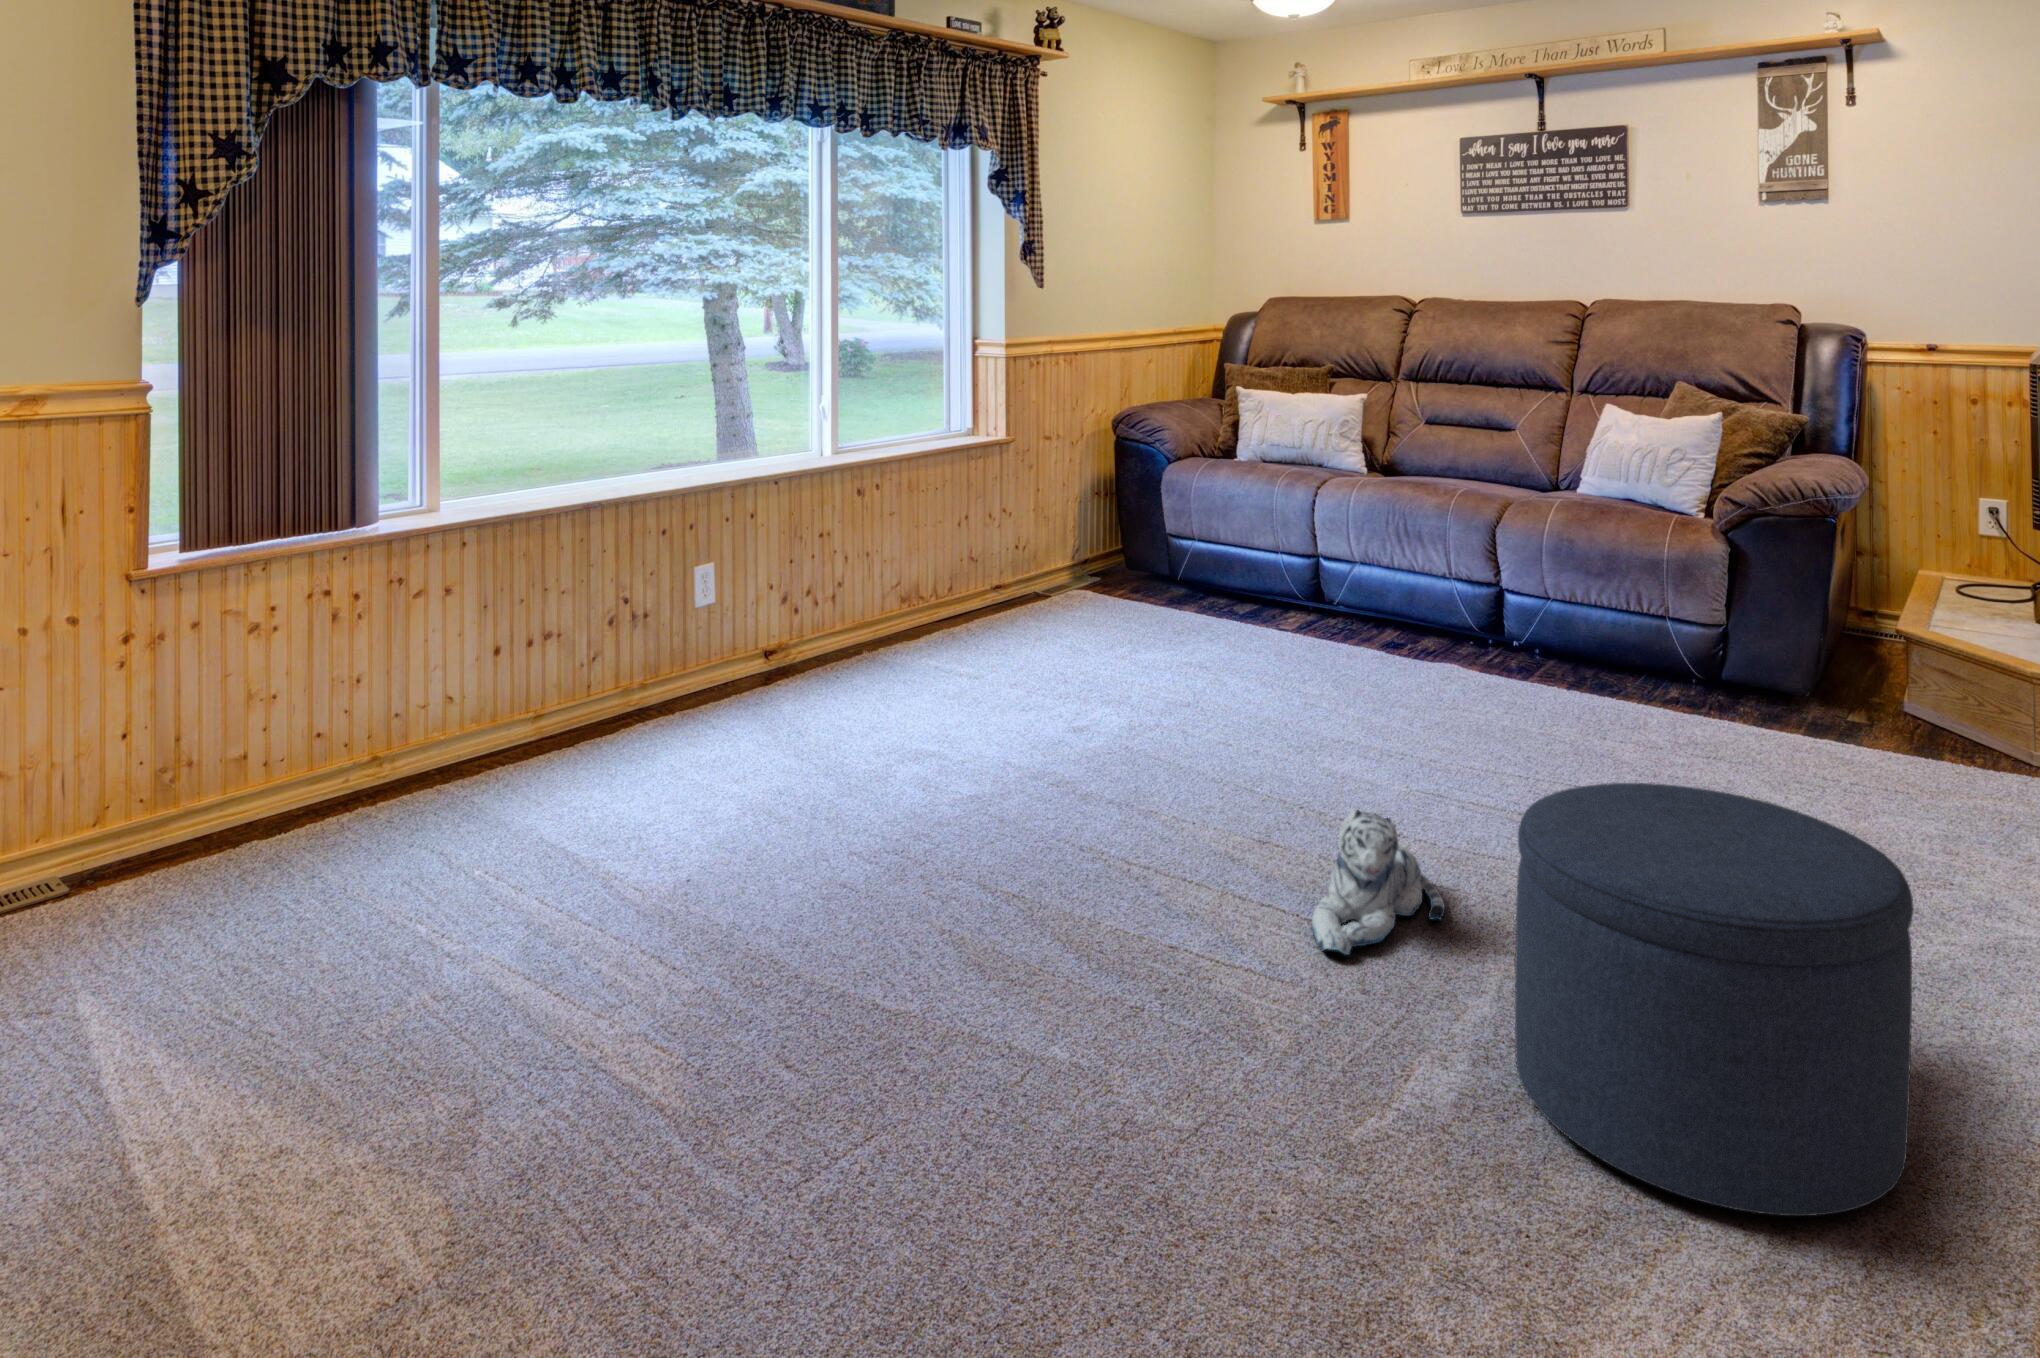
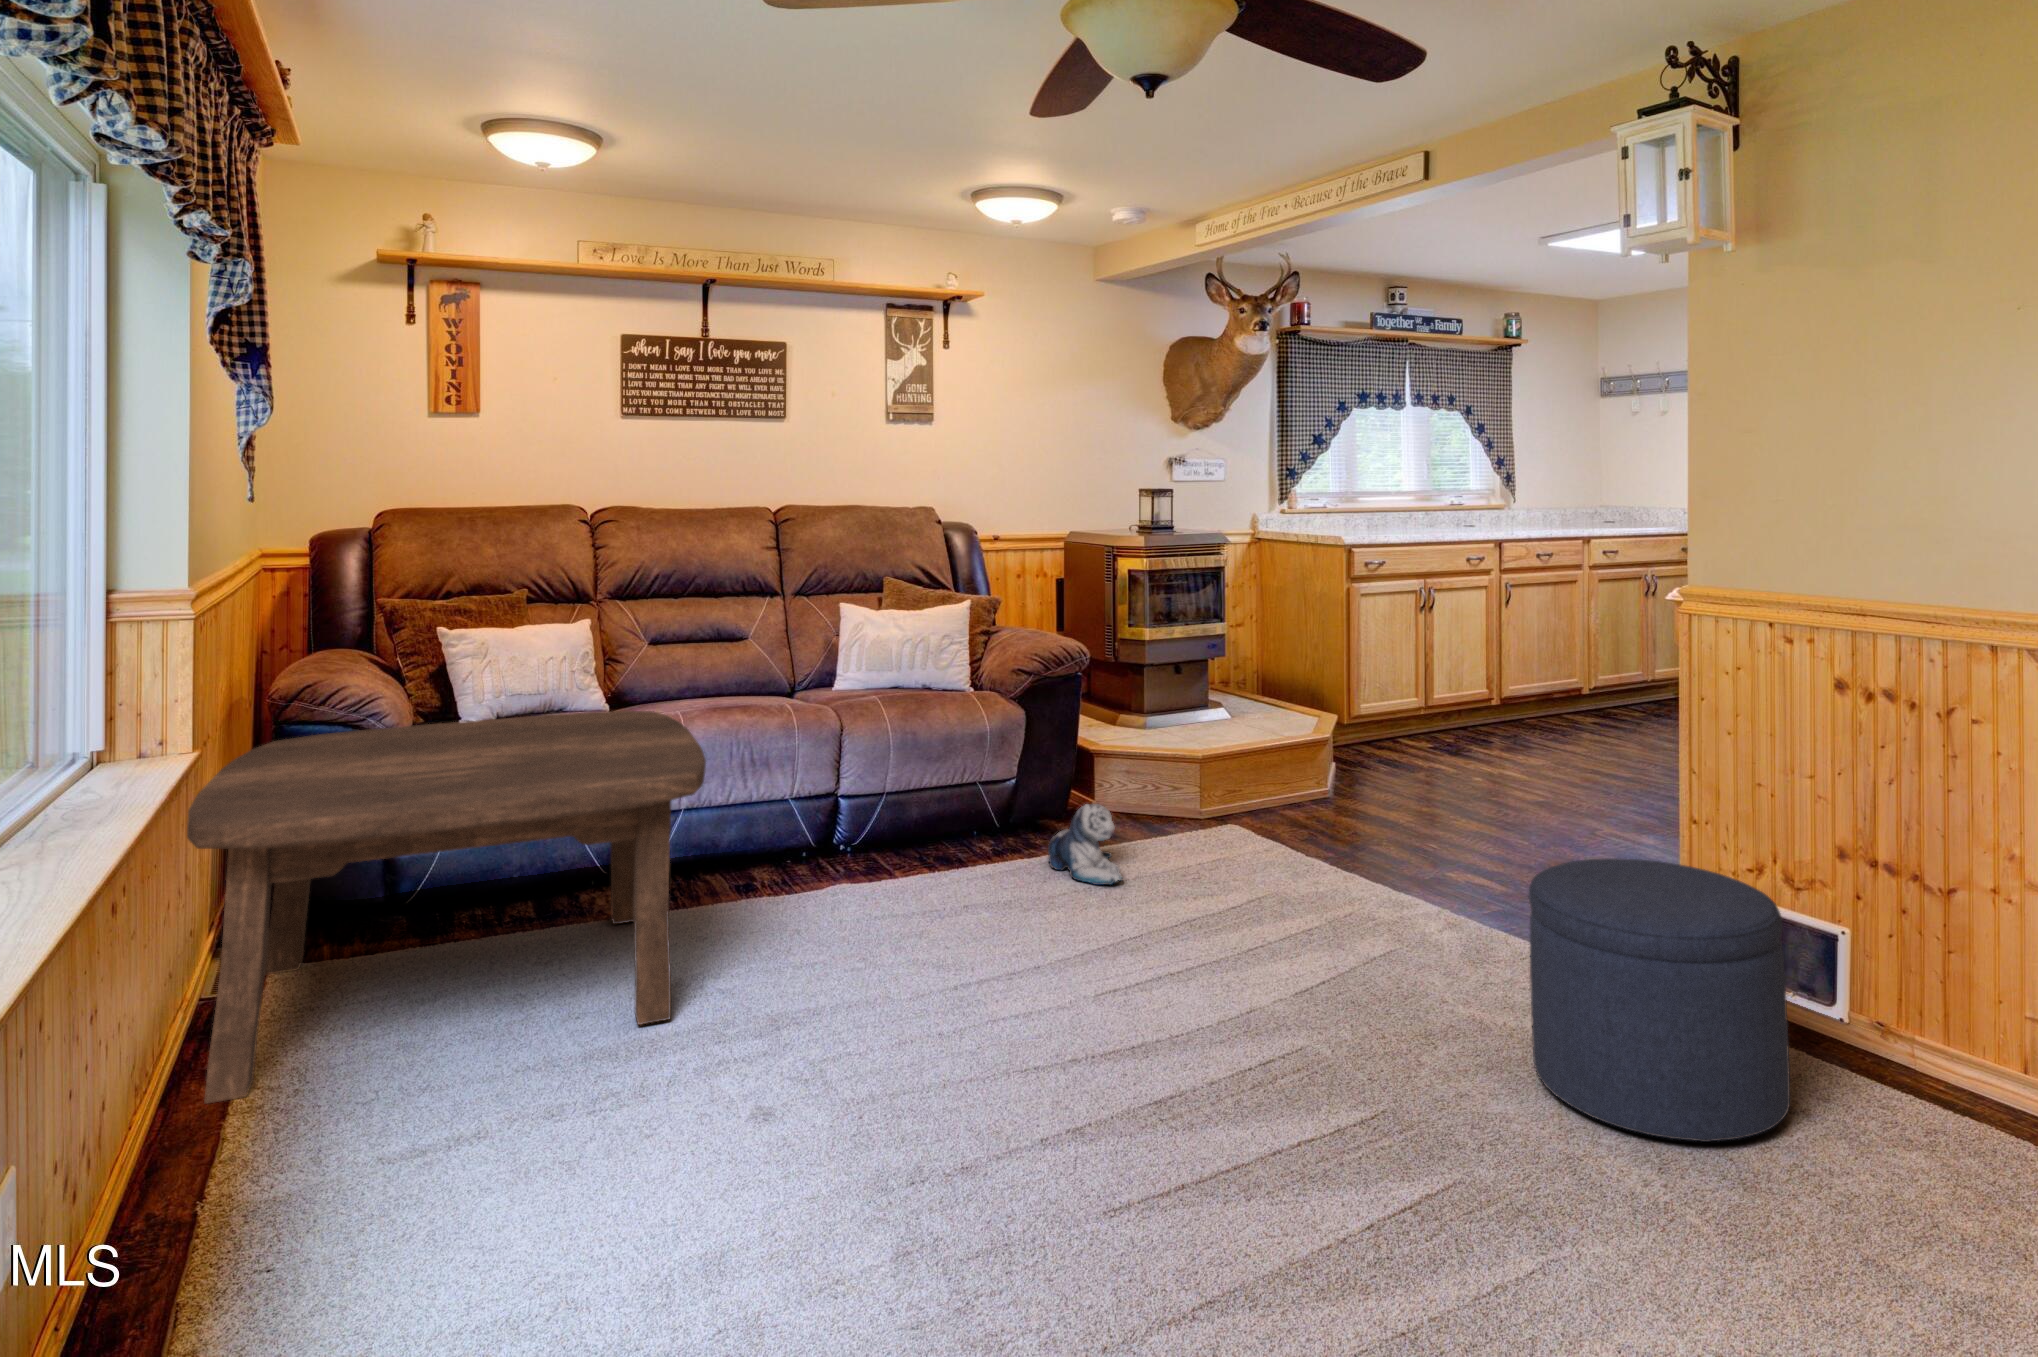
coffee table: none [932,447,1305,673] -> present [187,711,706,1104]
plush toy: present [1312,809,1445,955] -> present [1048,804,1123,885]

